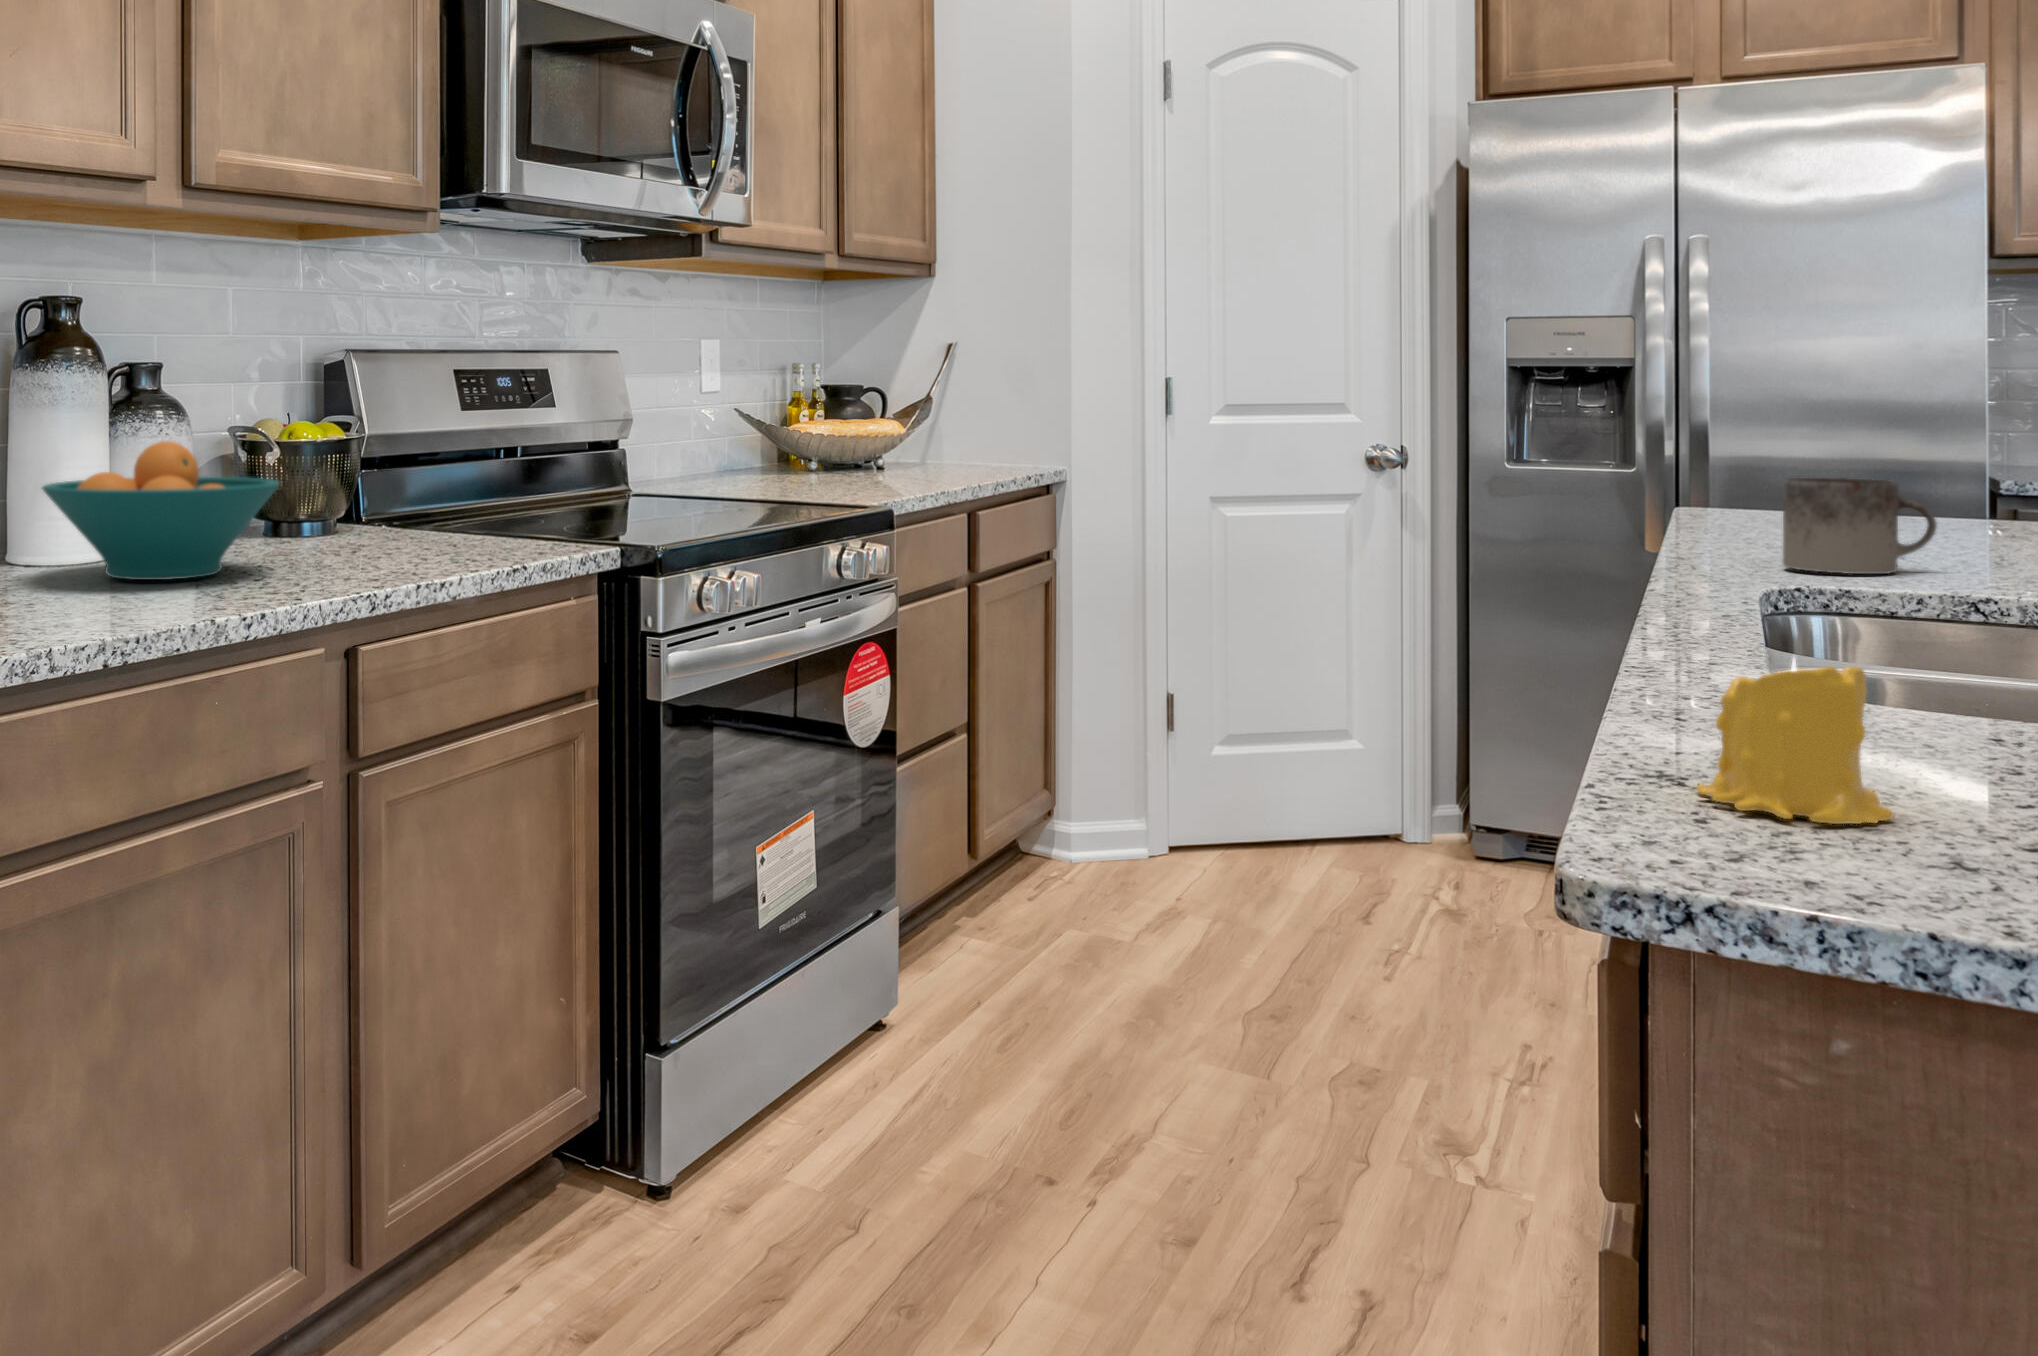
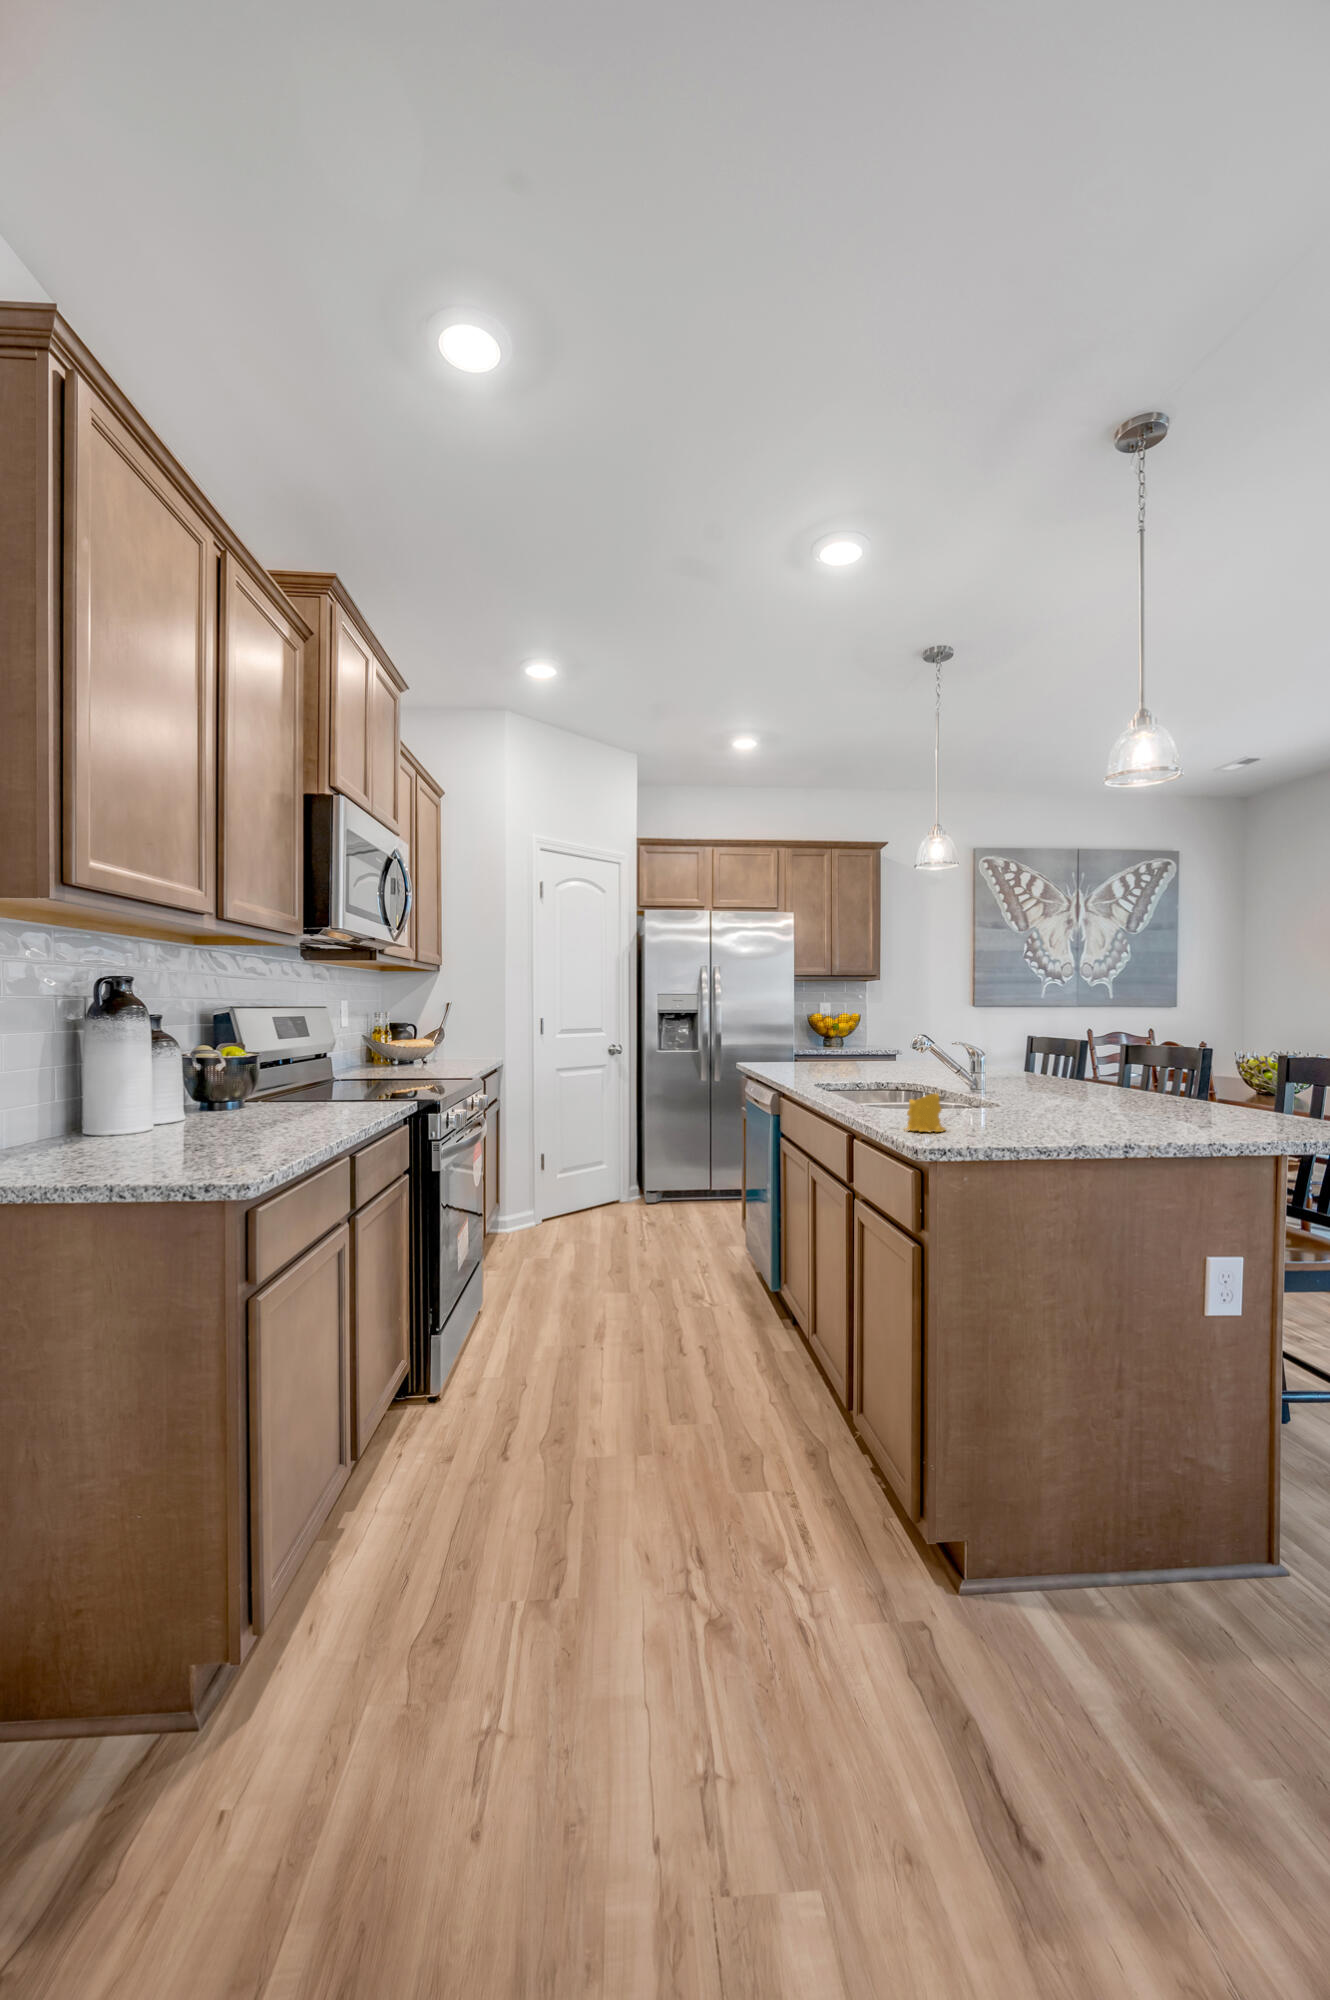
fruit bowl: present [41,441,280,580] -> none [143,1056,285,1131]
mug: present [1783,478,1937,574] -> none [808,1049,845,1079]

